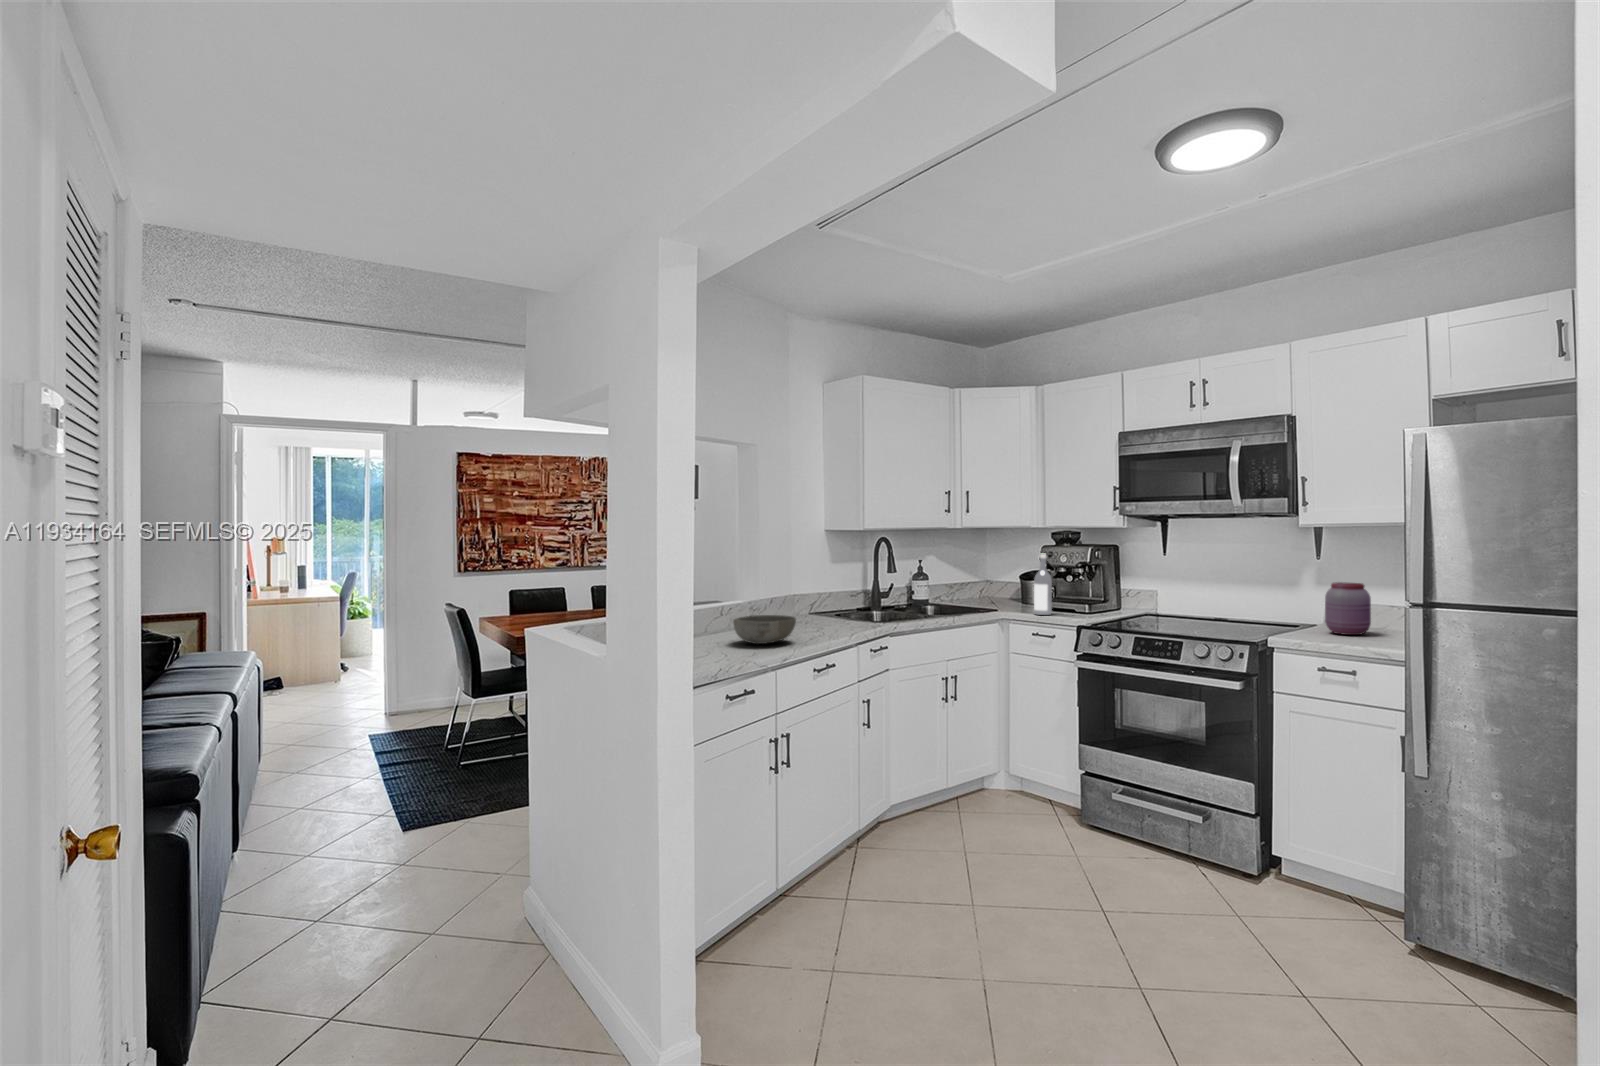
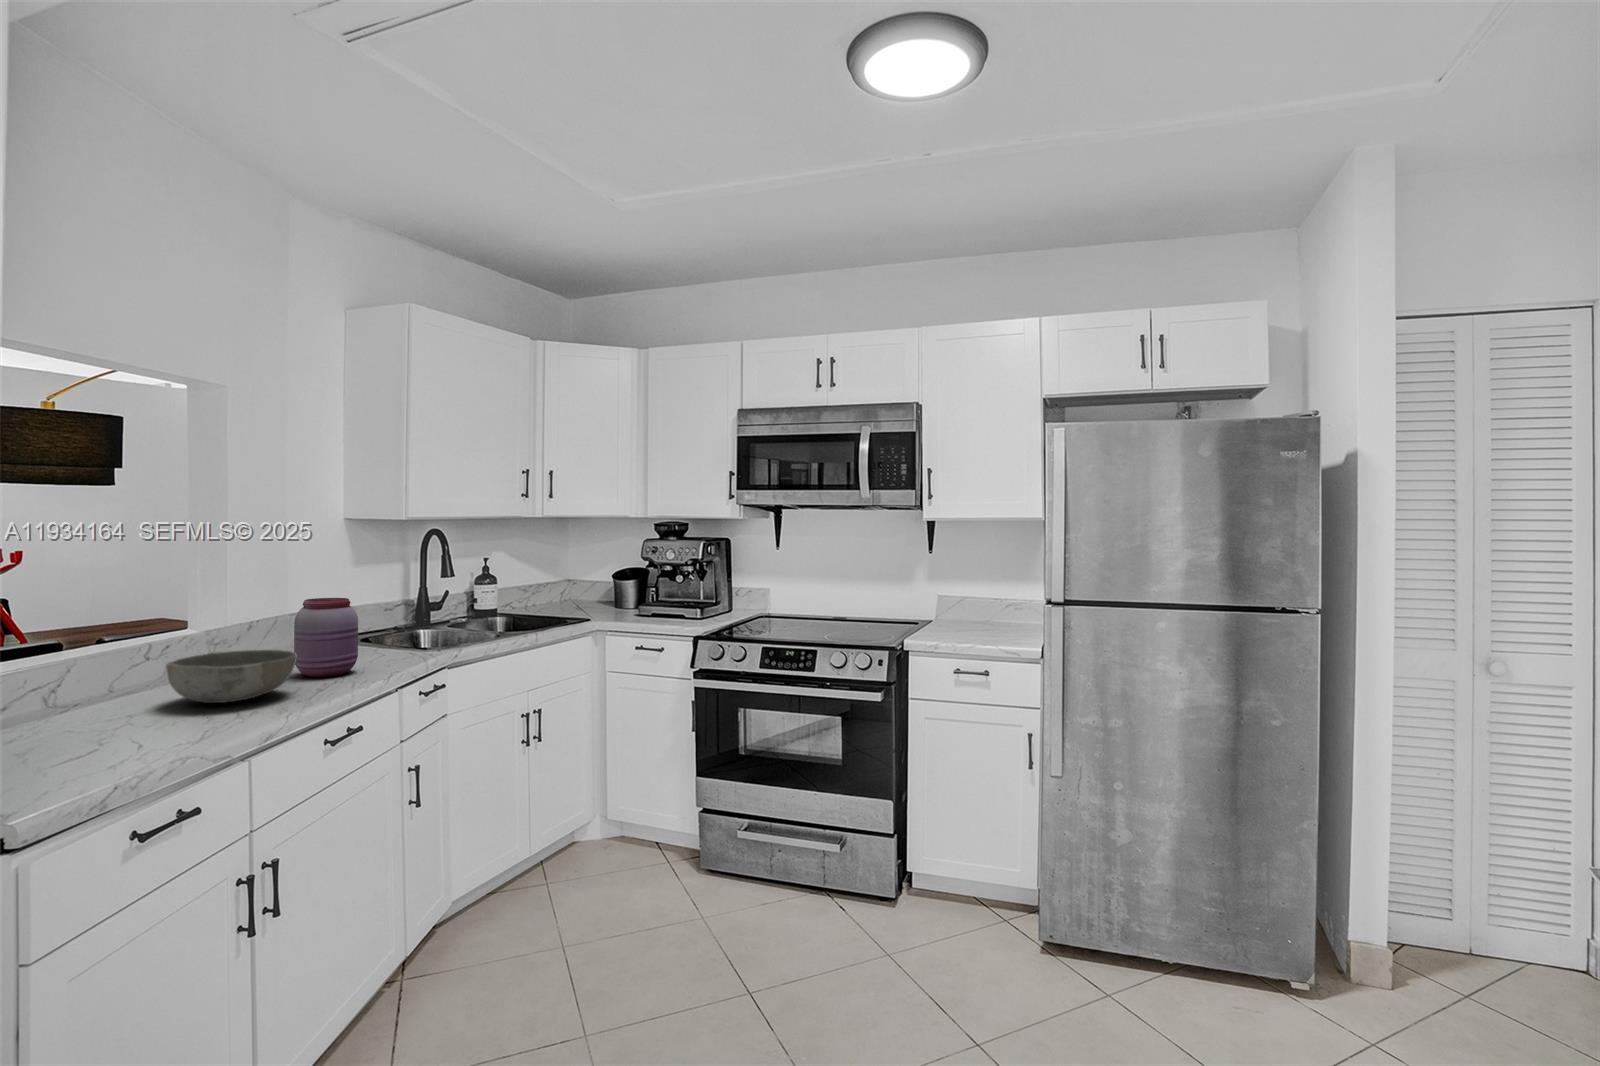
wine bottle: present [1034,553,1052,615] -> none [640,548,661,624]
jar: present [1325,582,1371,635] -> present [294,598,358,677]

